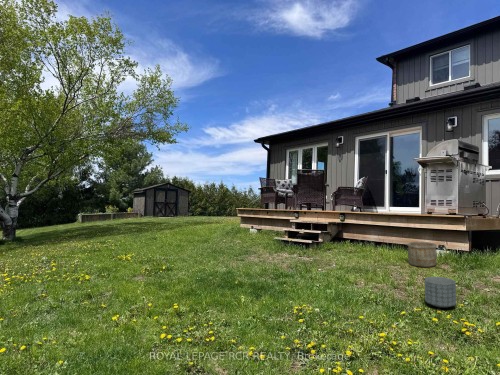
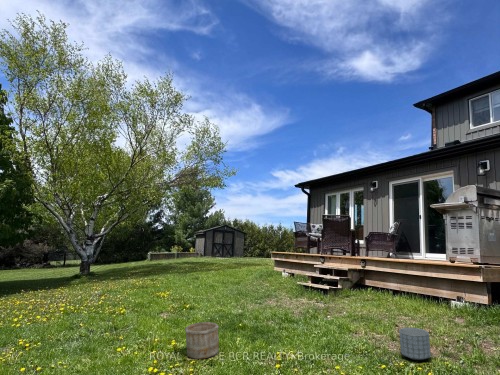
wooden bucket: present [407,242,437,267] -> present [185,322,219,359]

